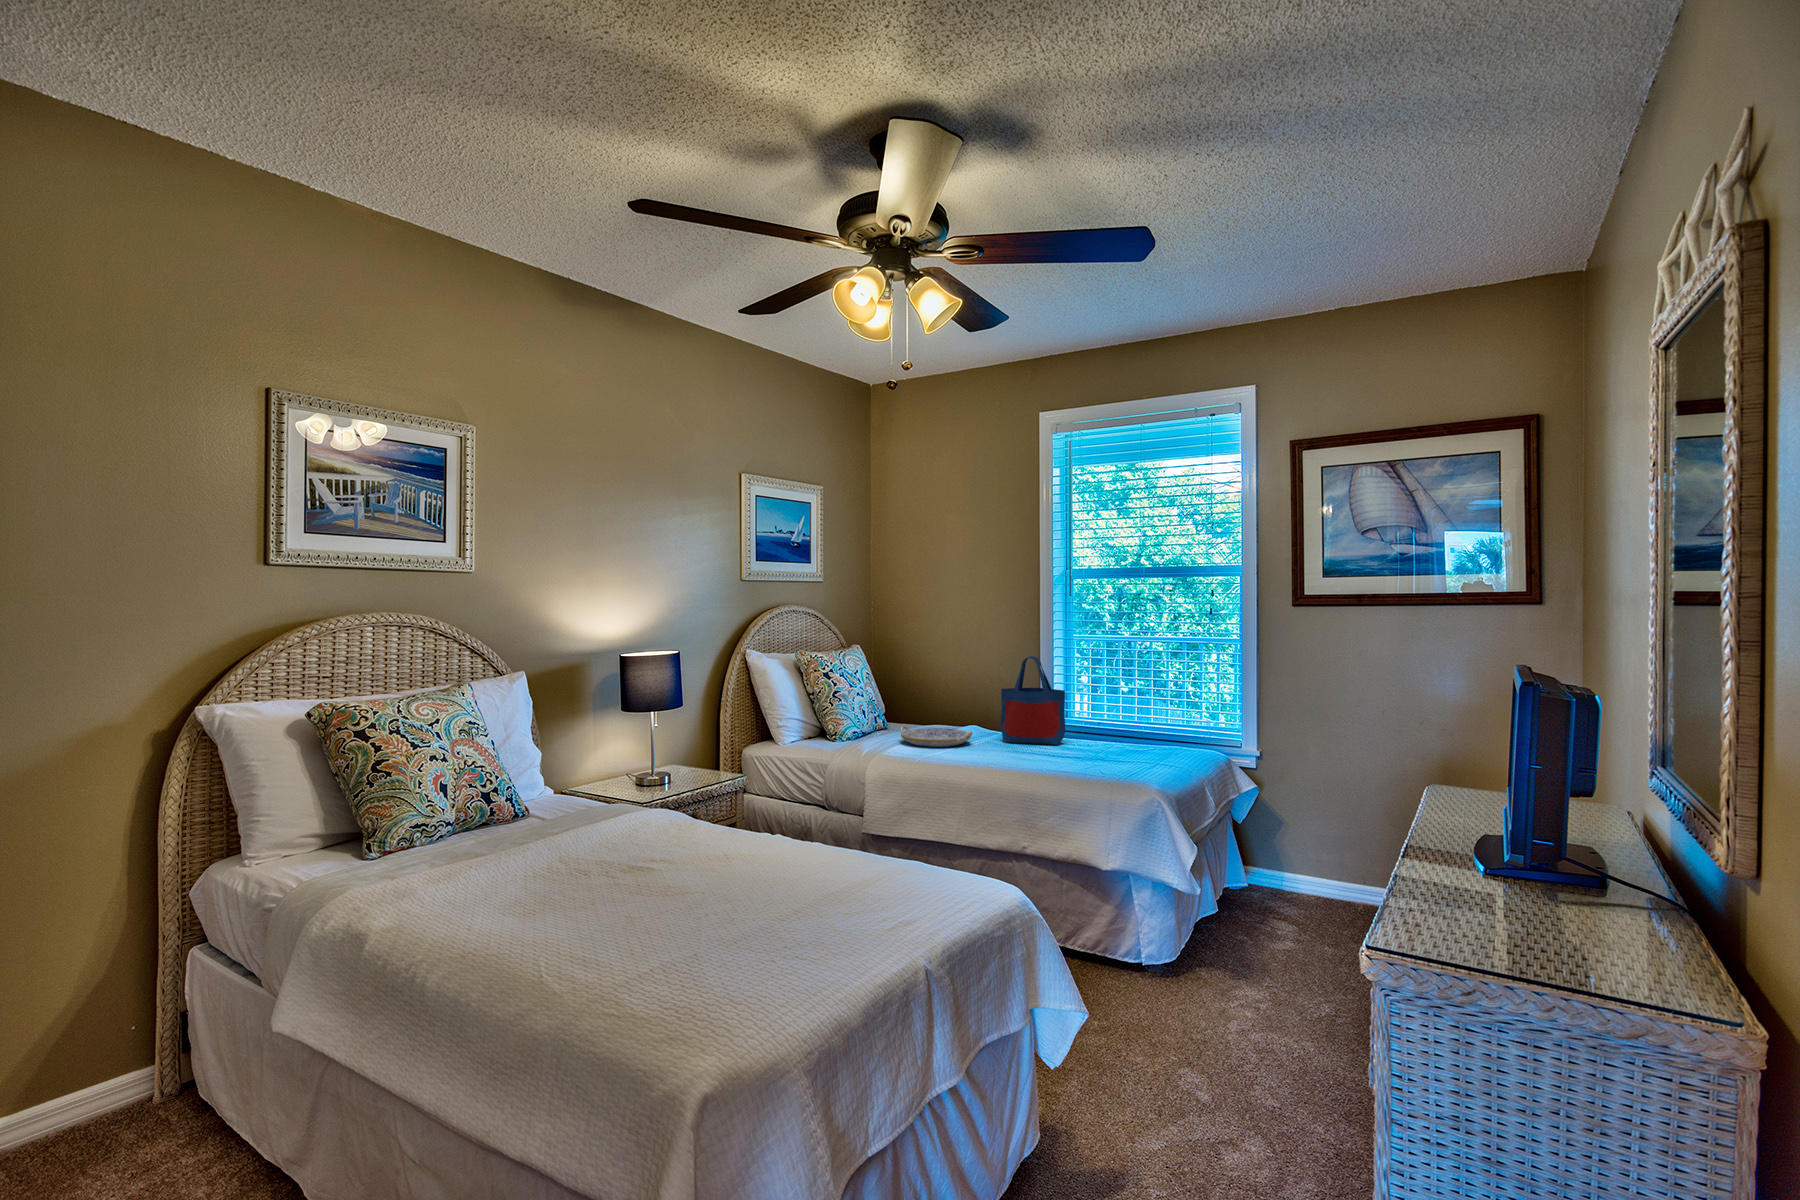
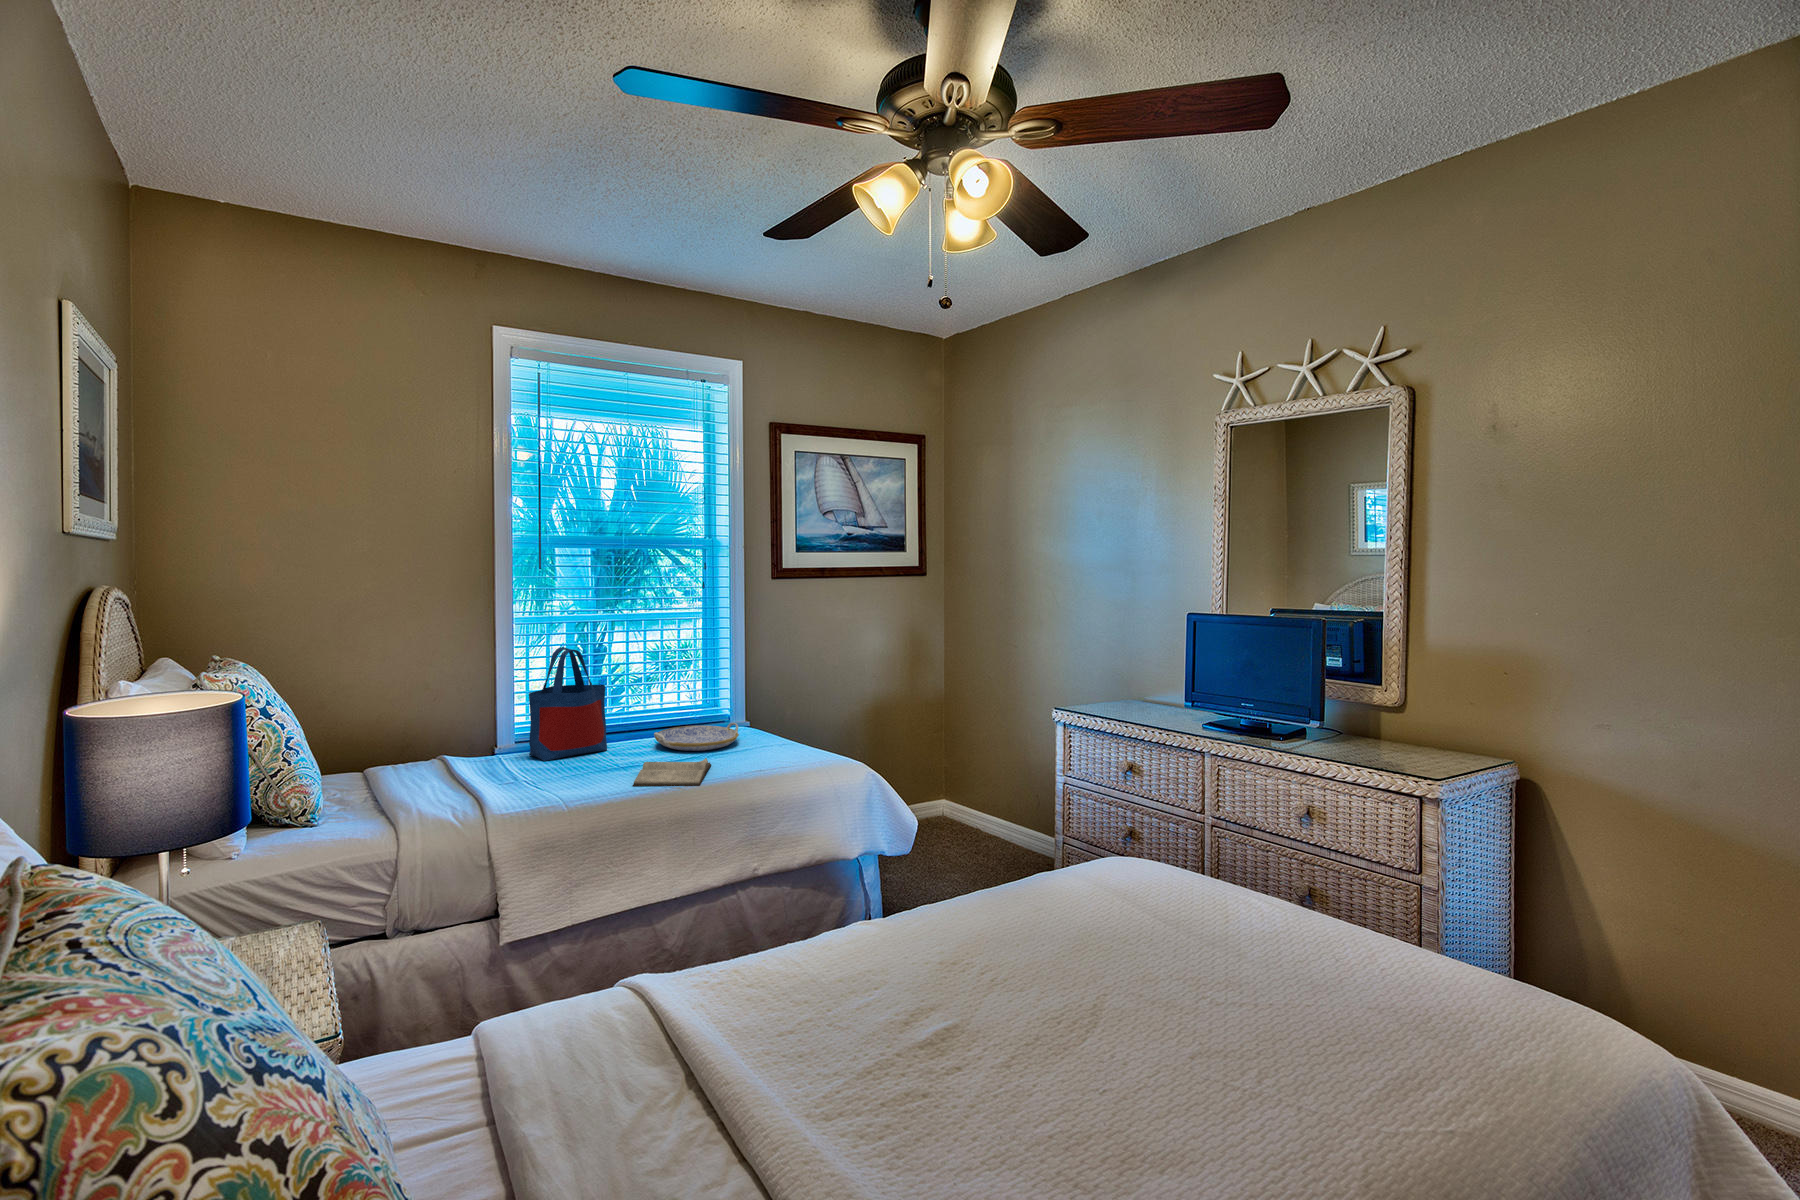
serving tray: present [900,726,973,747] -> present [654,723,739,751]
diary: none [990,750,1080,772] -> present [633,758,711,786]

